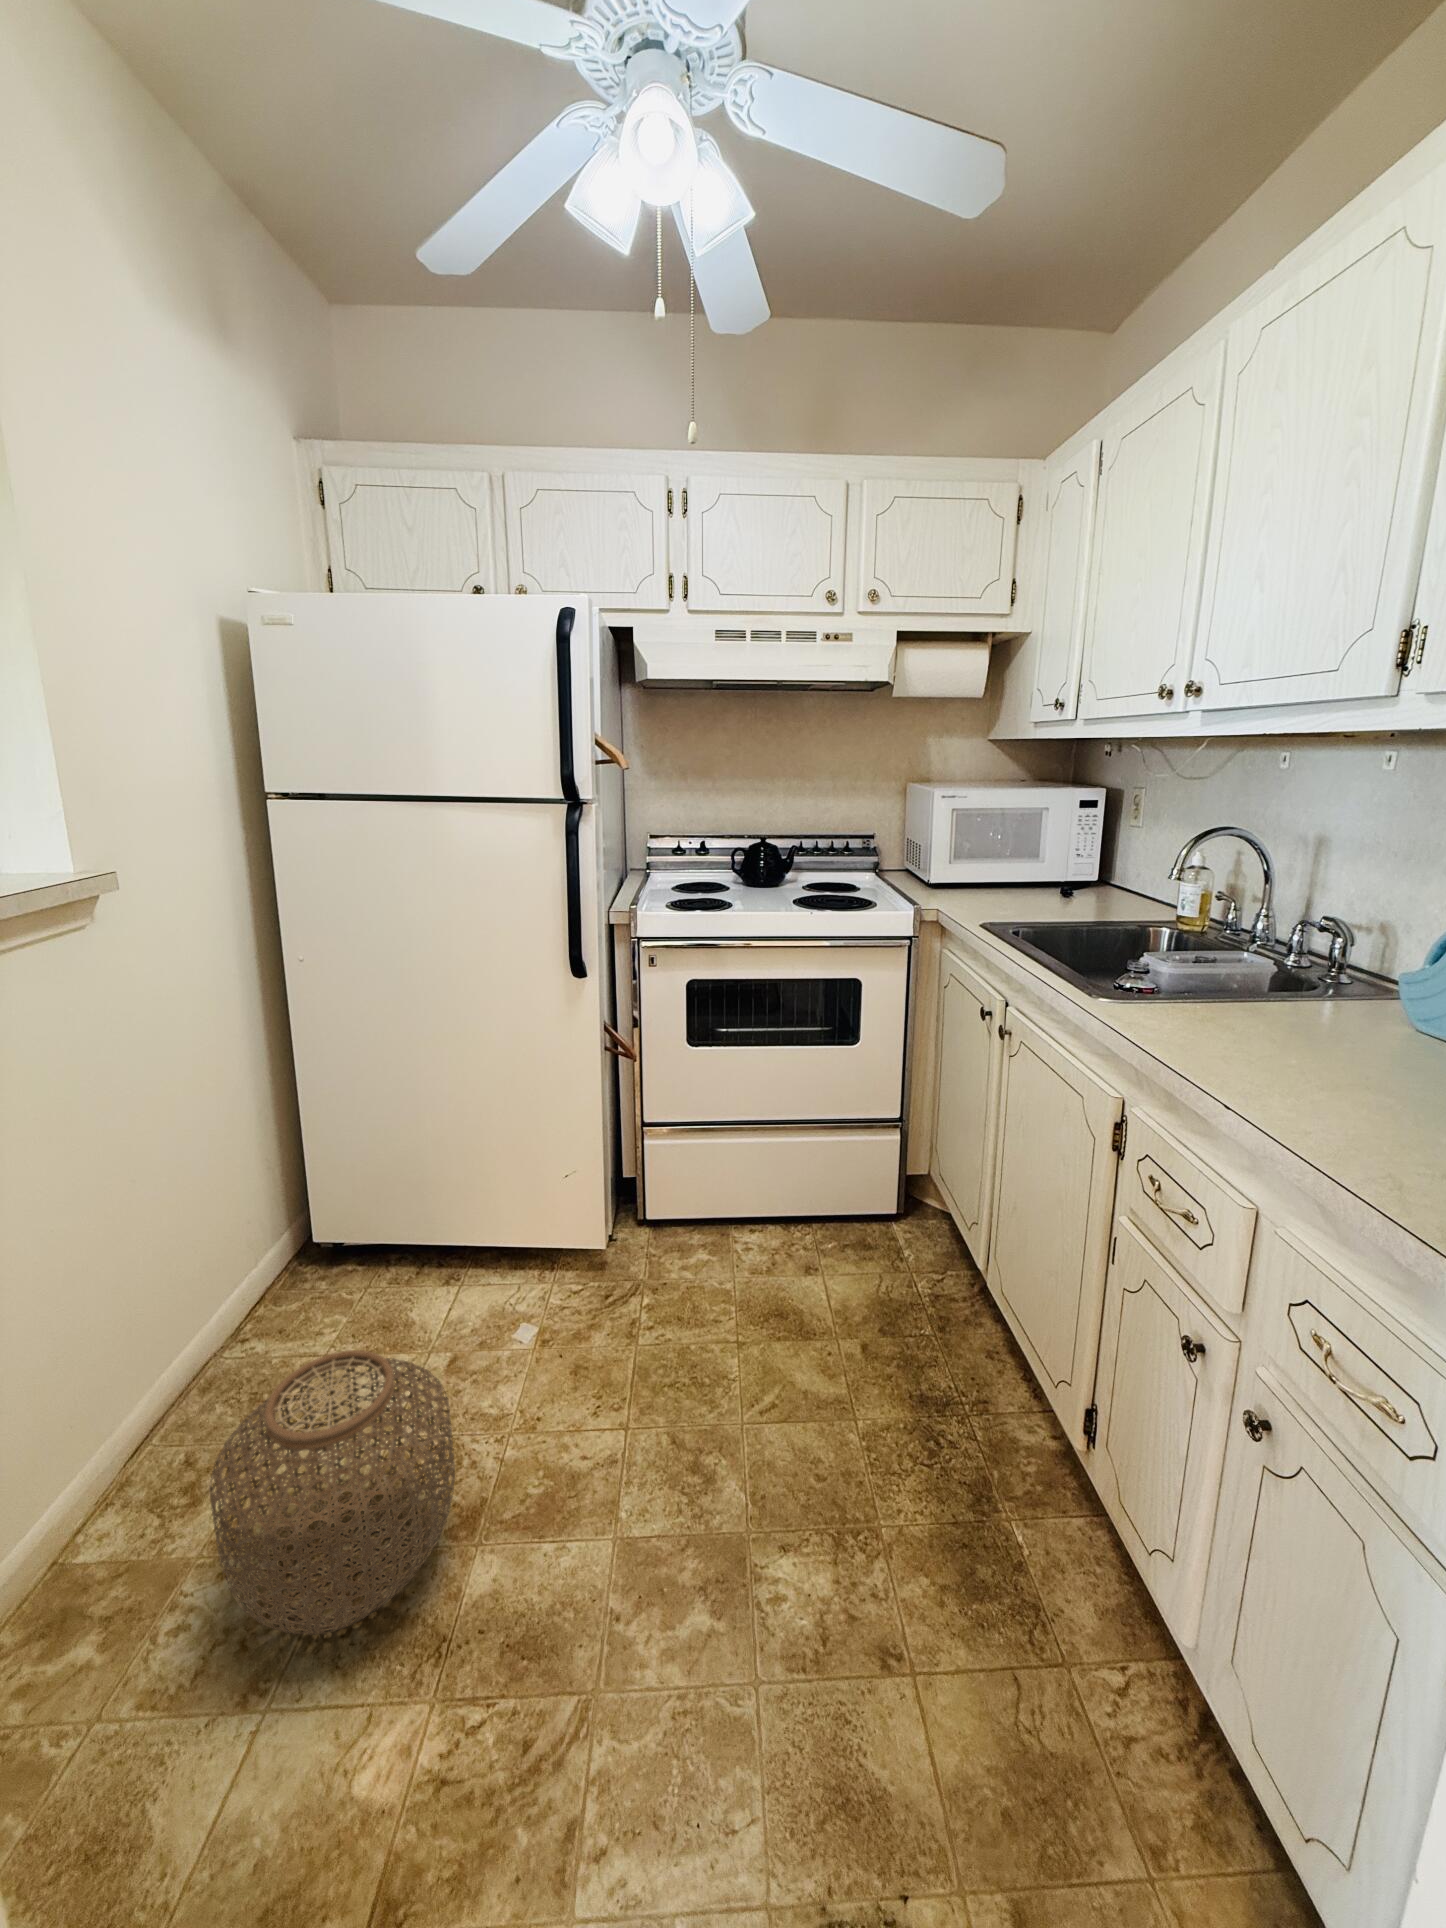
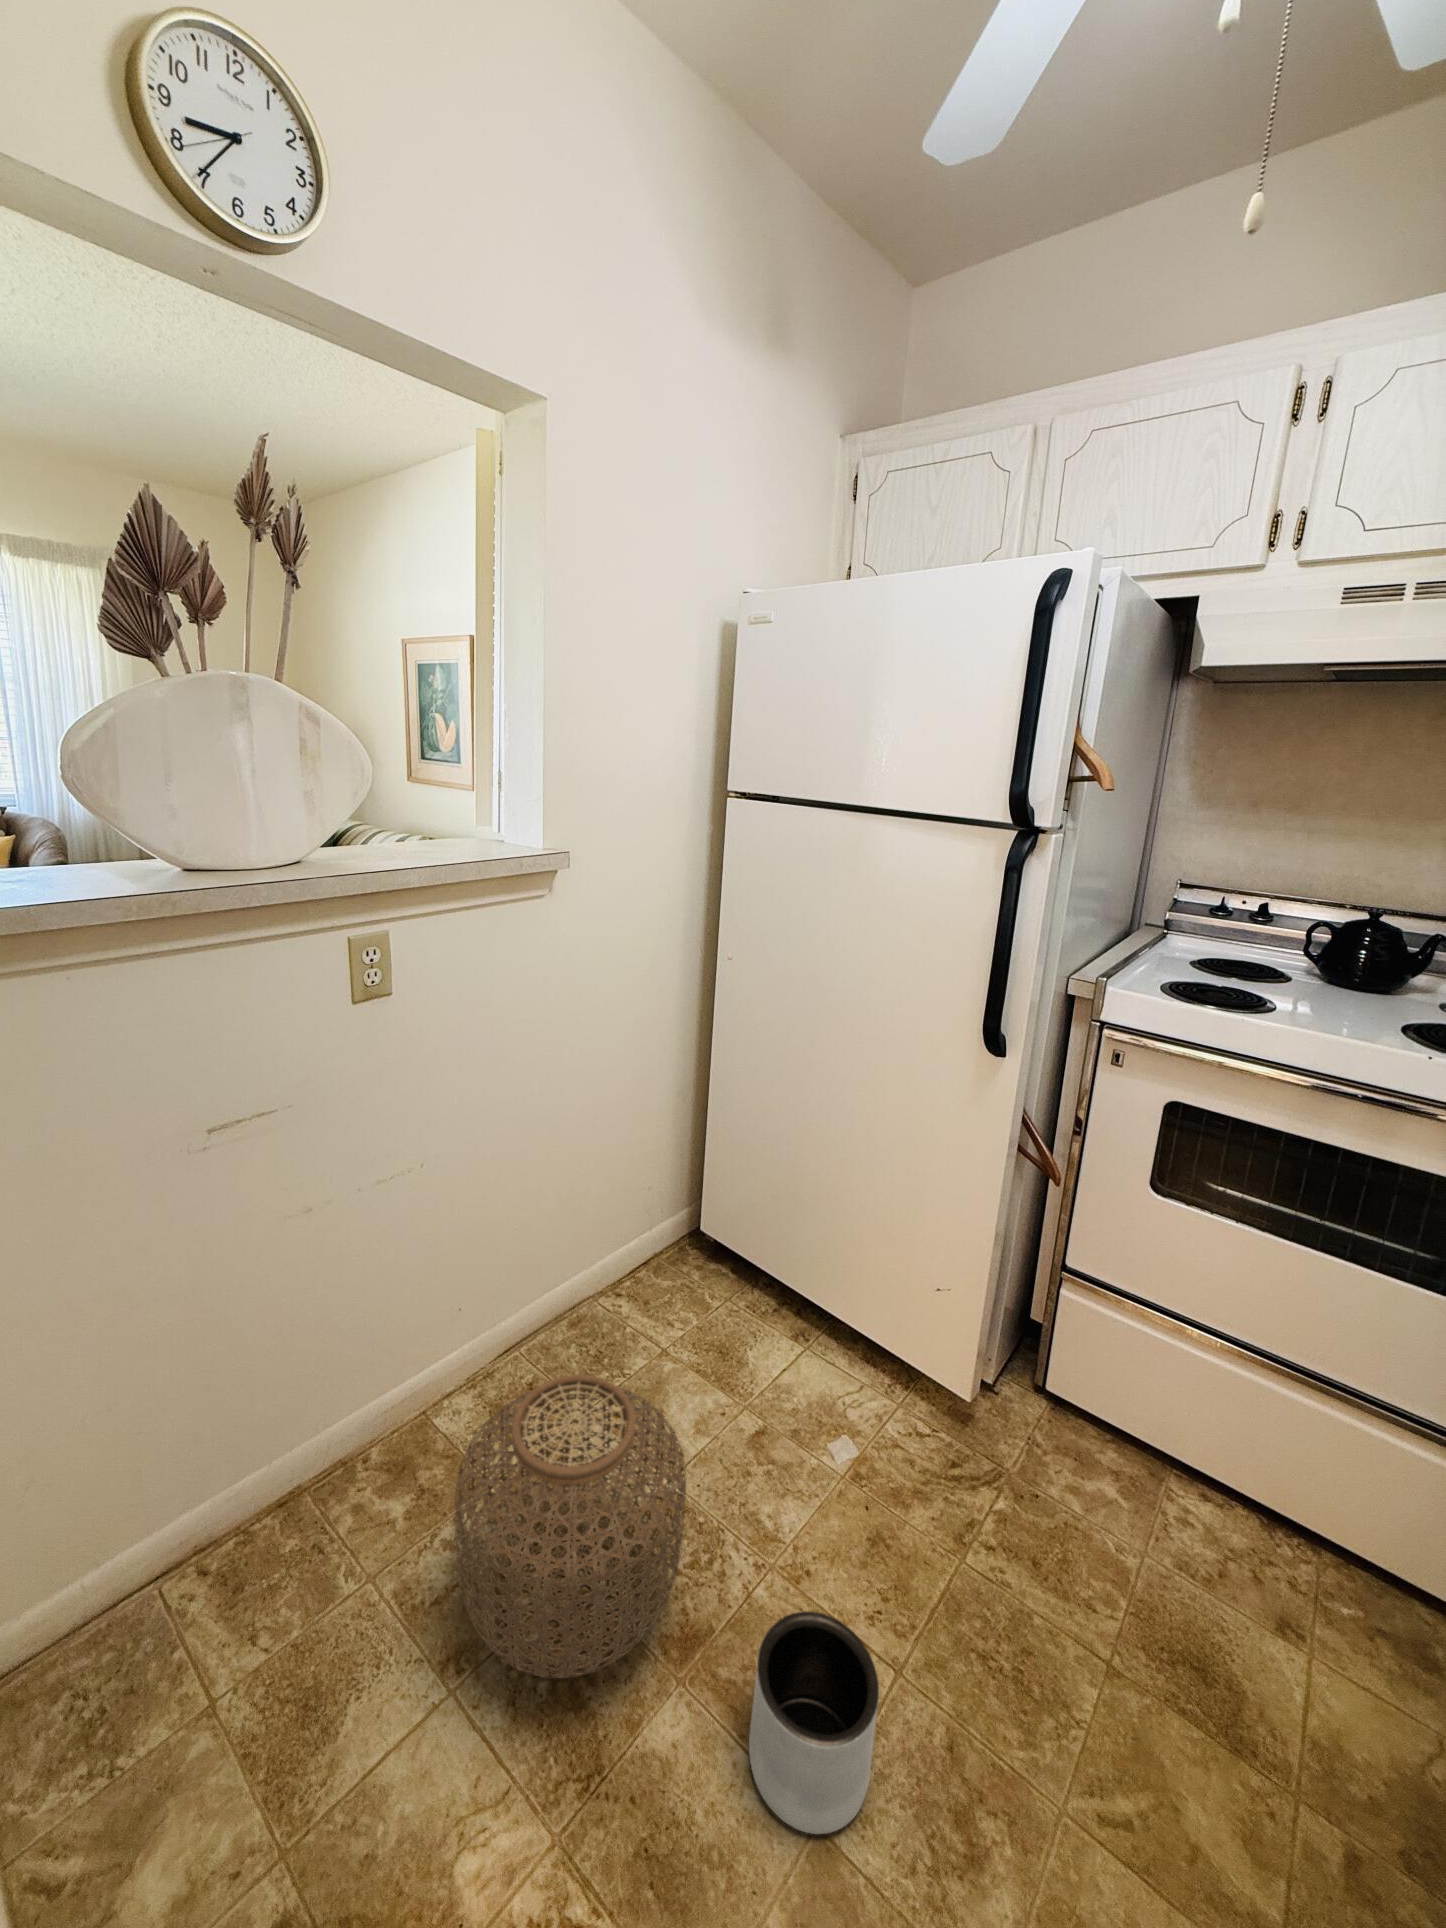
planter: none [545,1407,640,1554] -> present [749,1611,879,1834]

